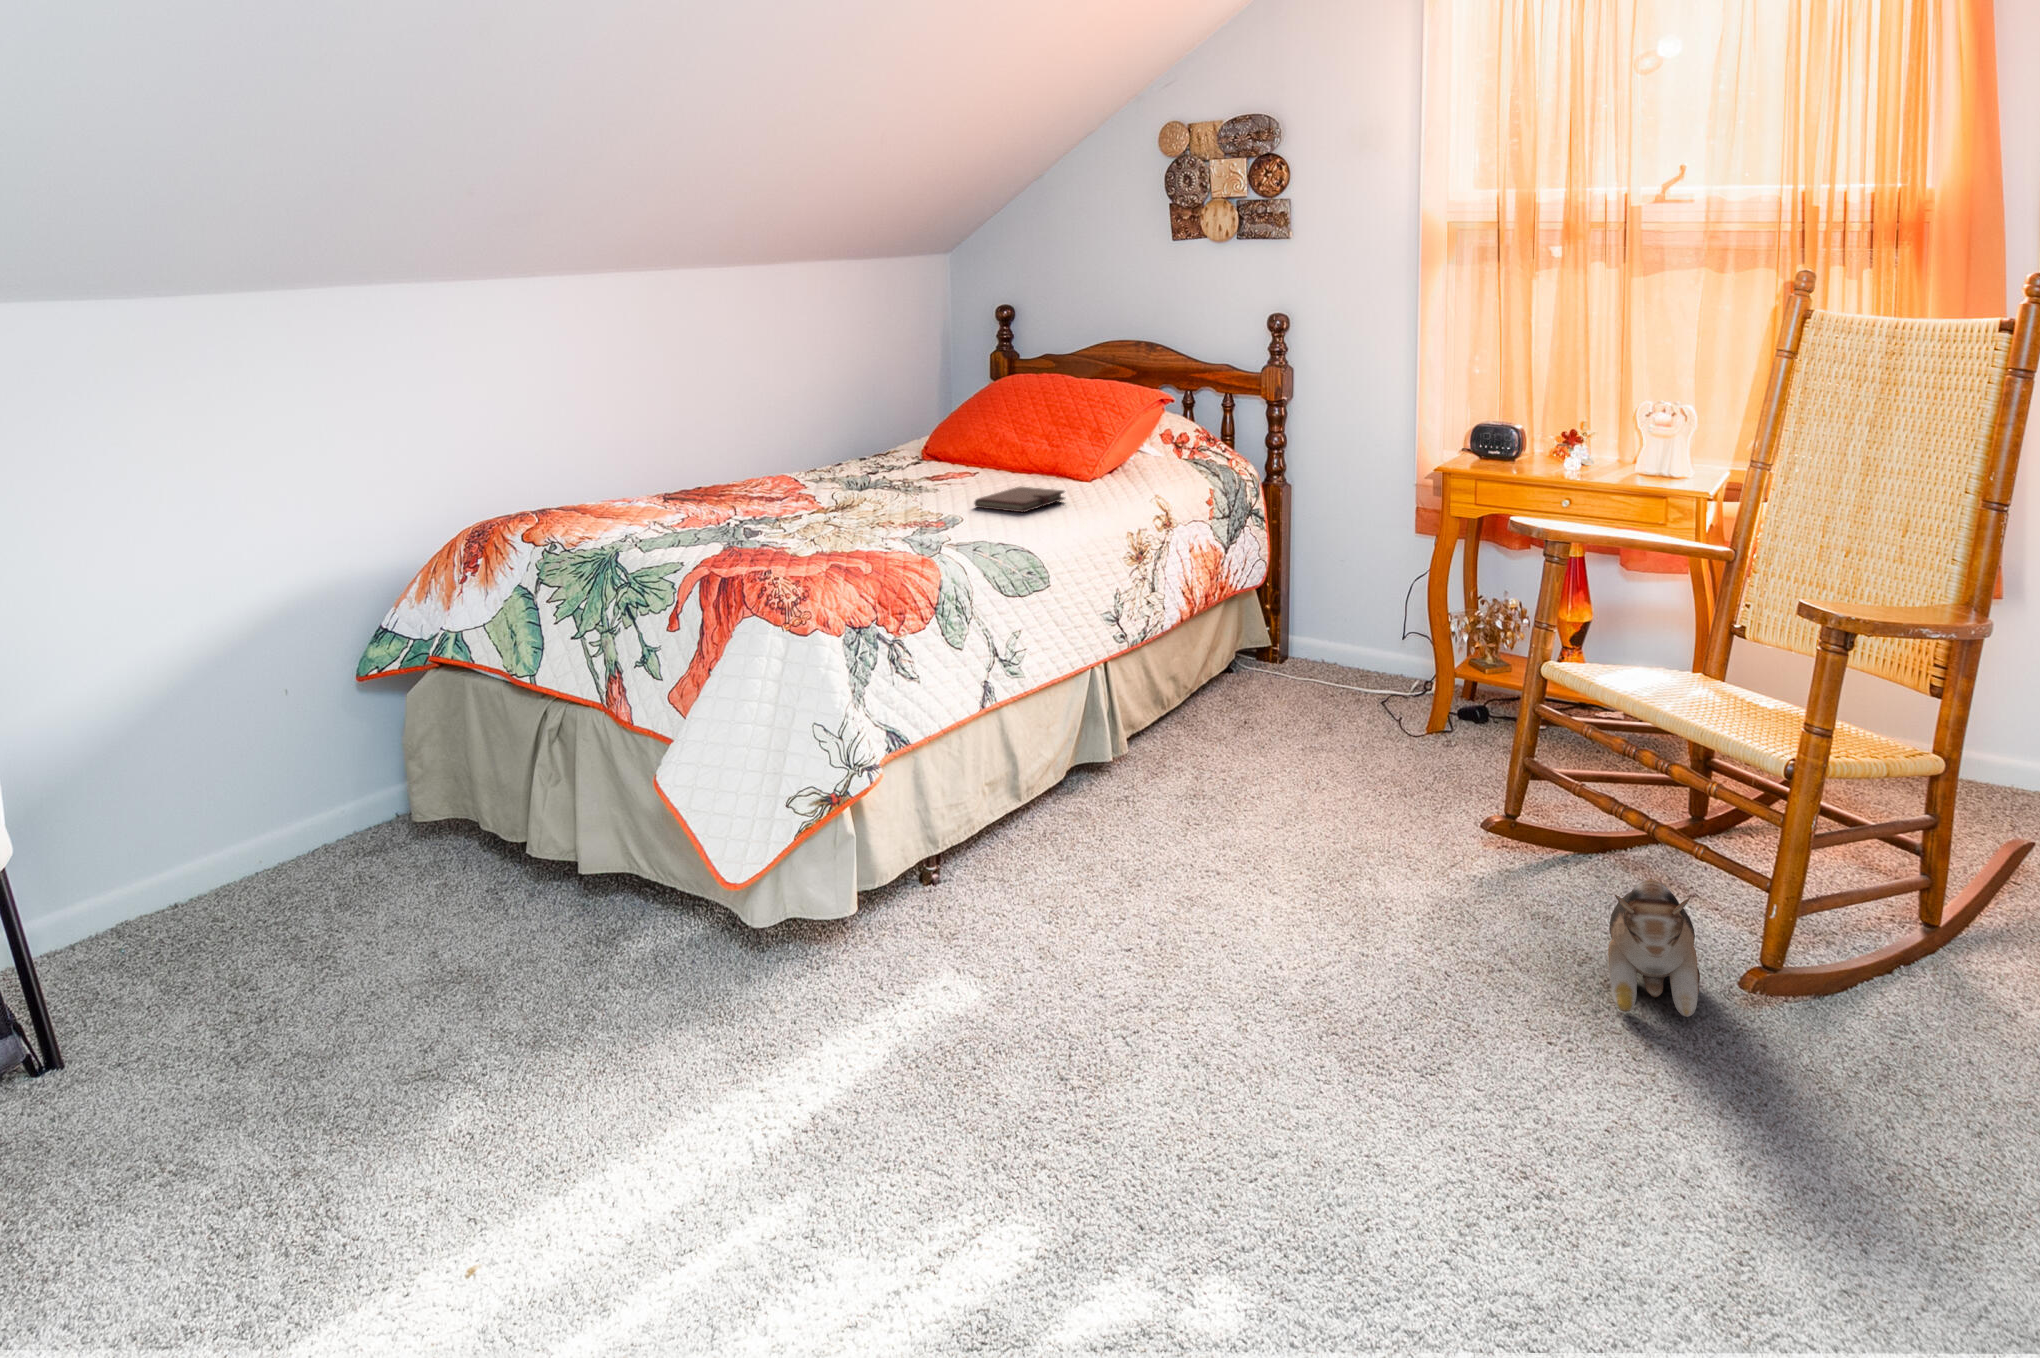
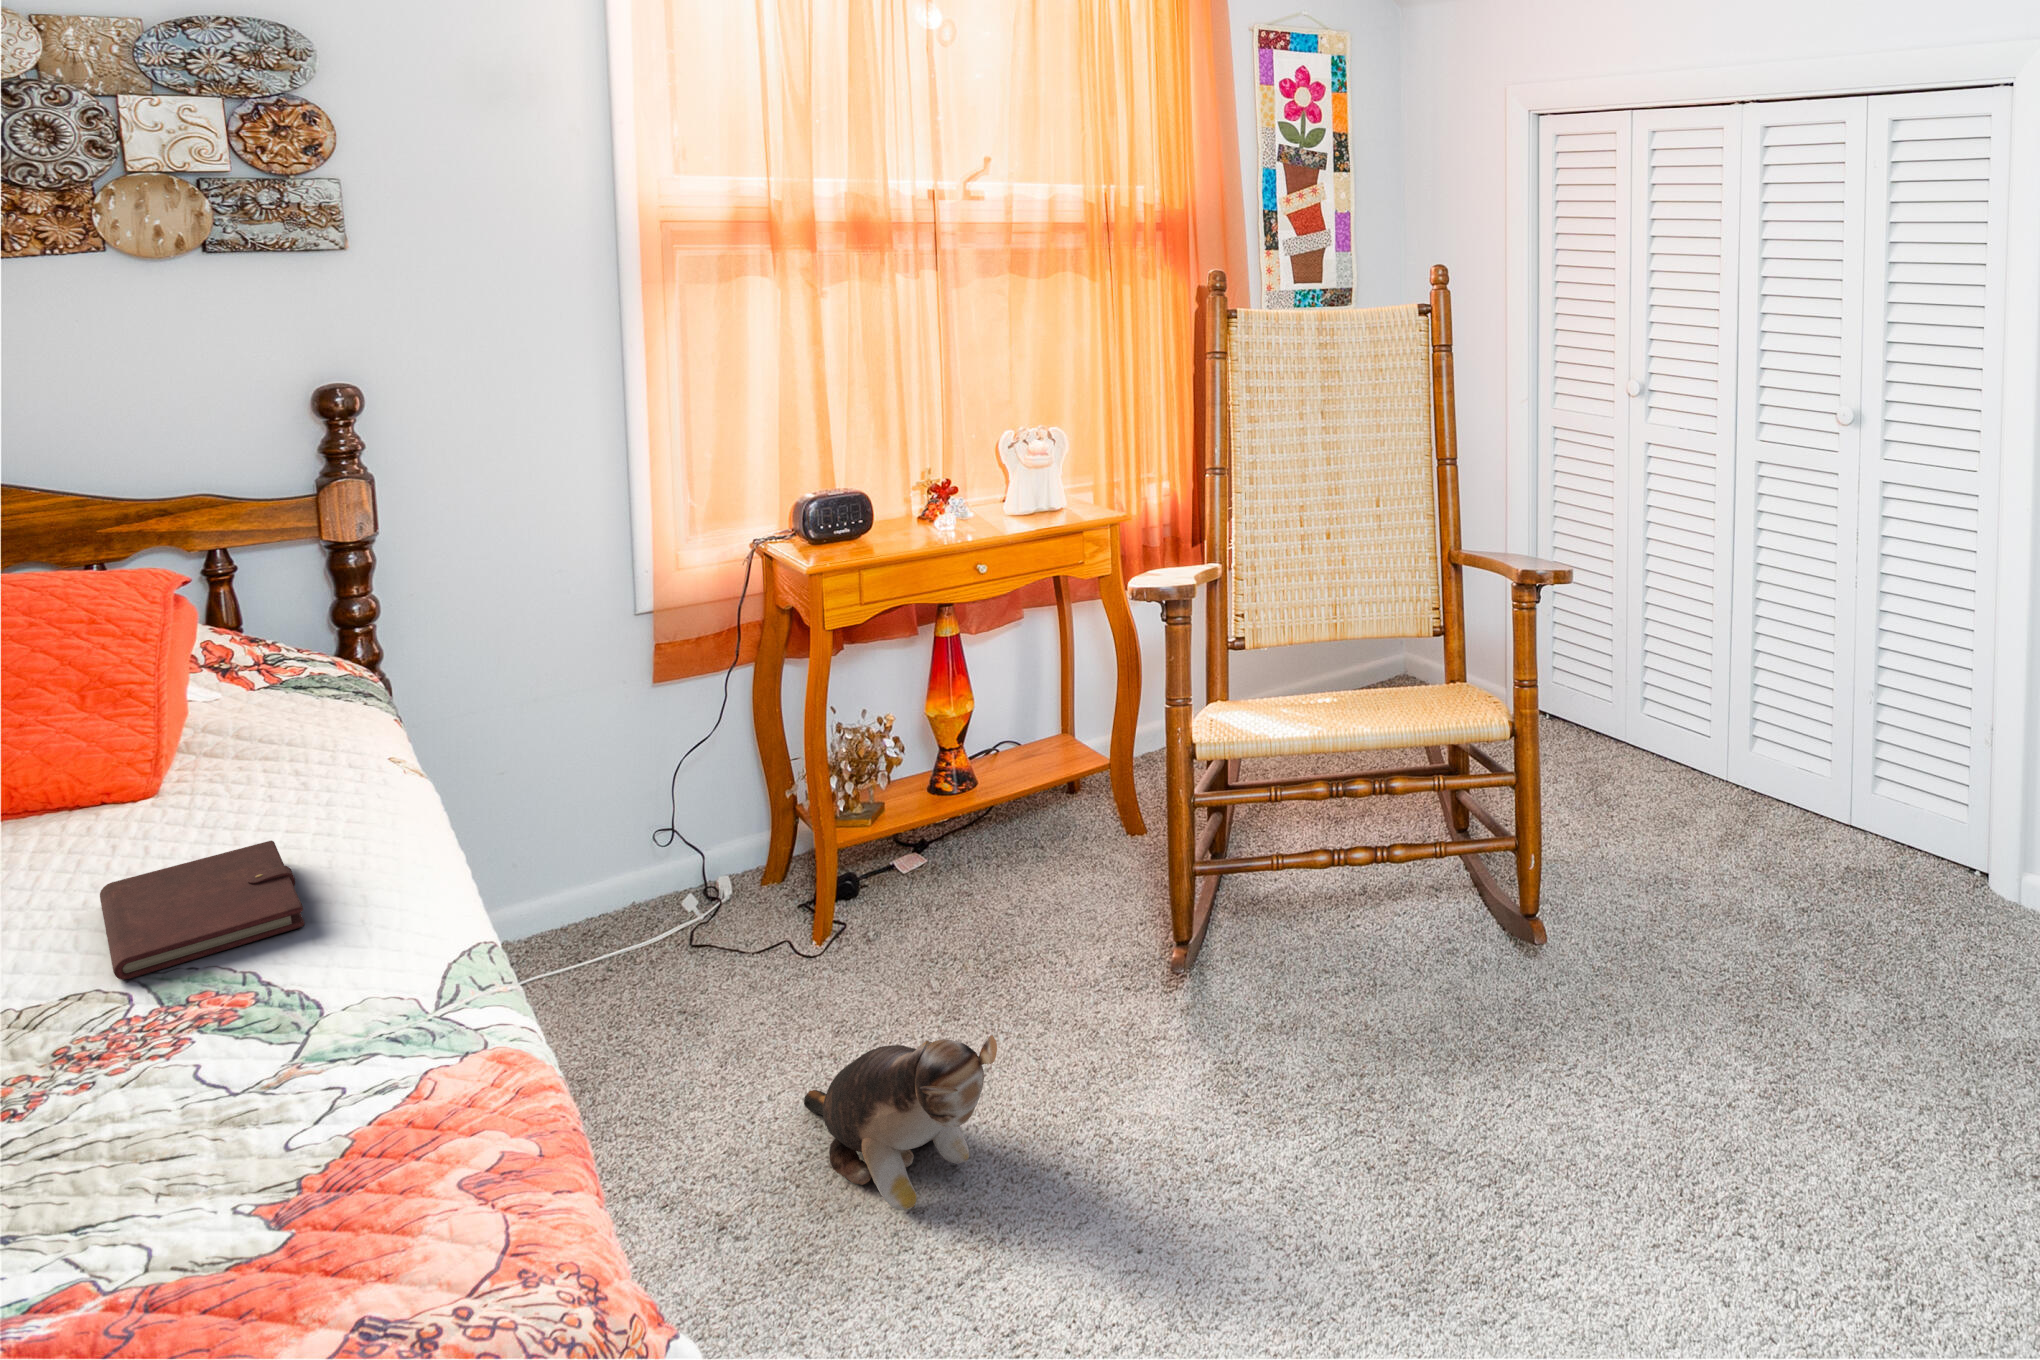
plush toy: present [1608,878,1700,1017] -> present [804,1035,997,1210]

